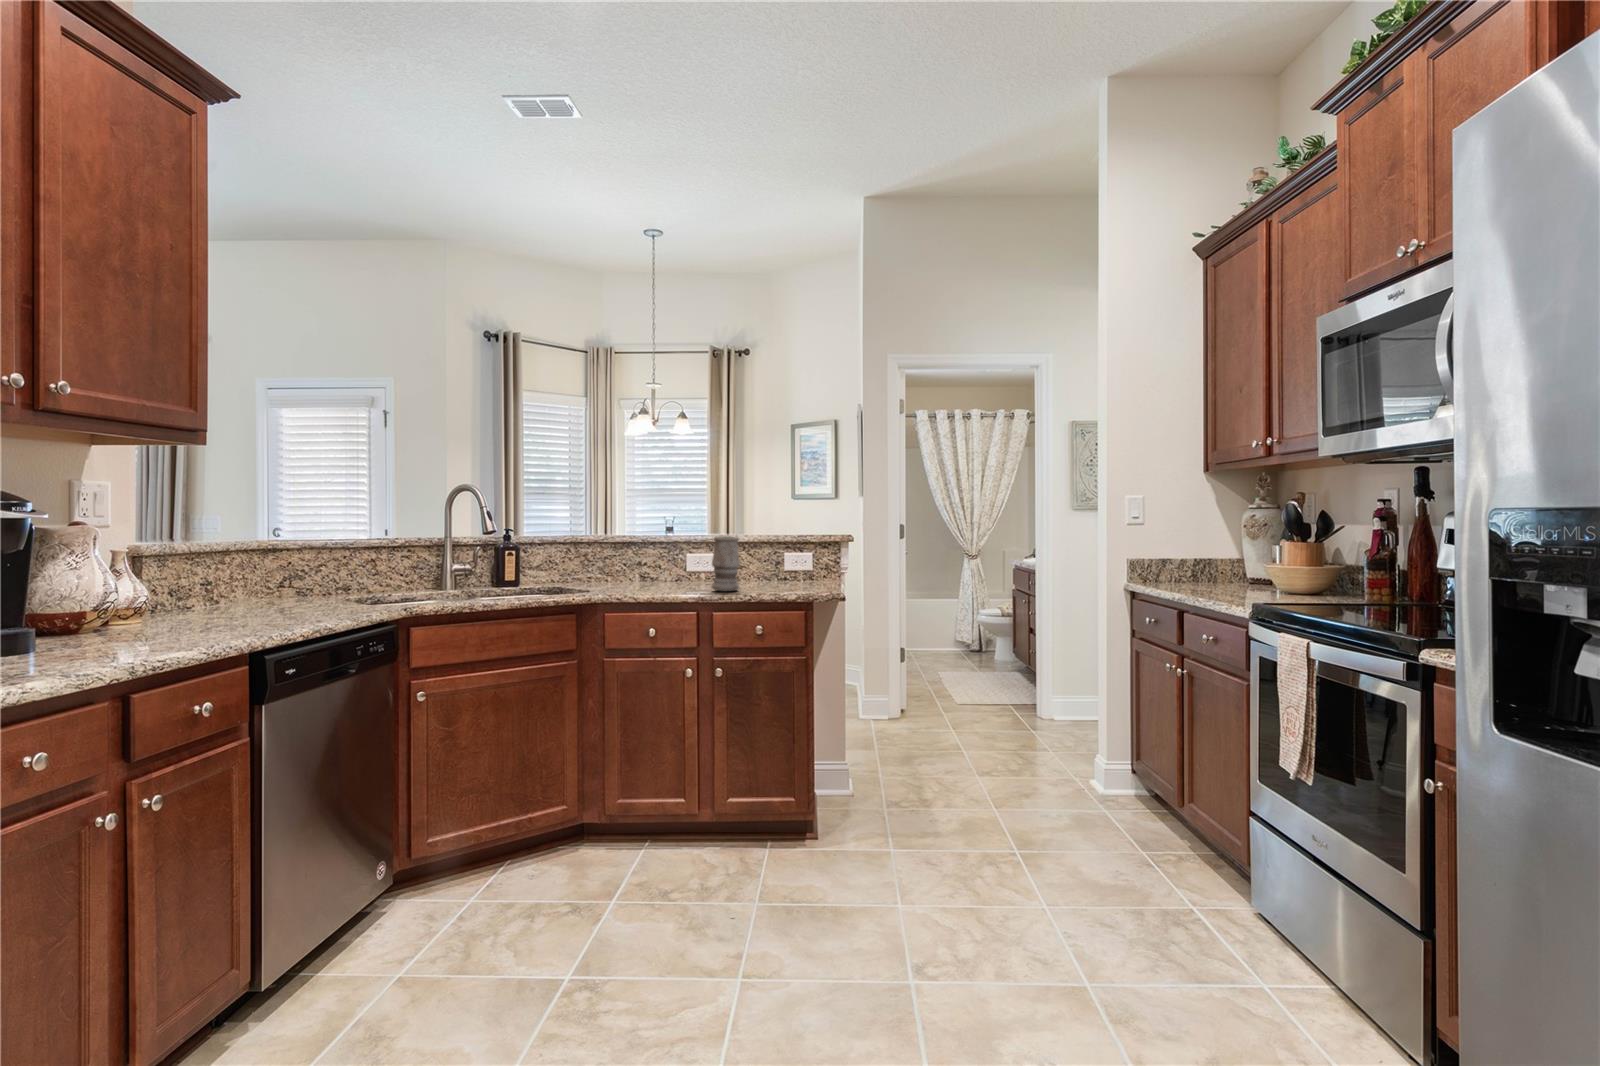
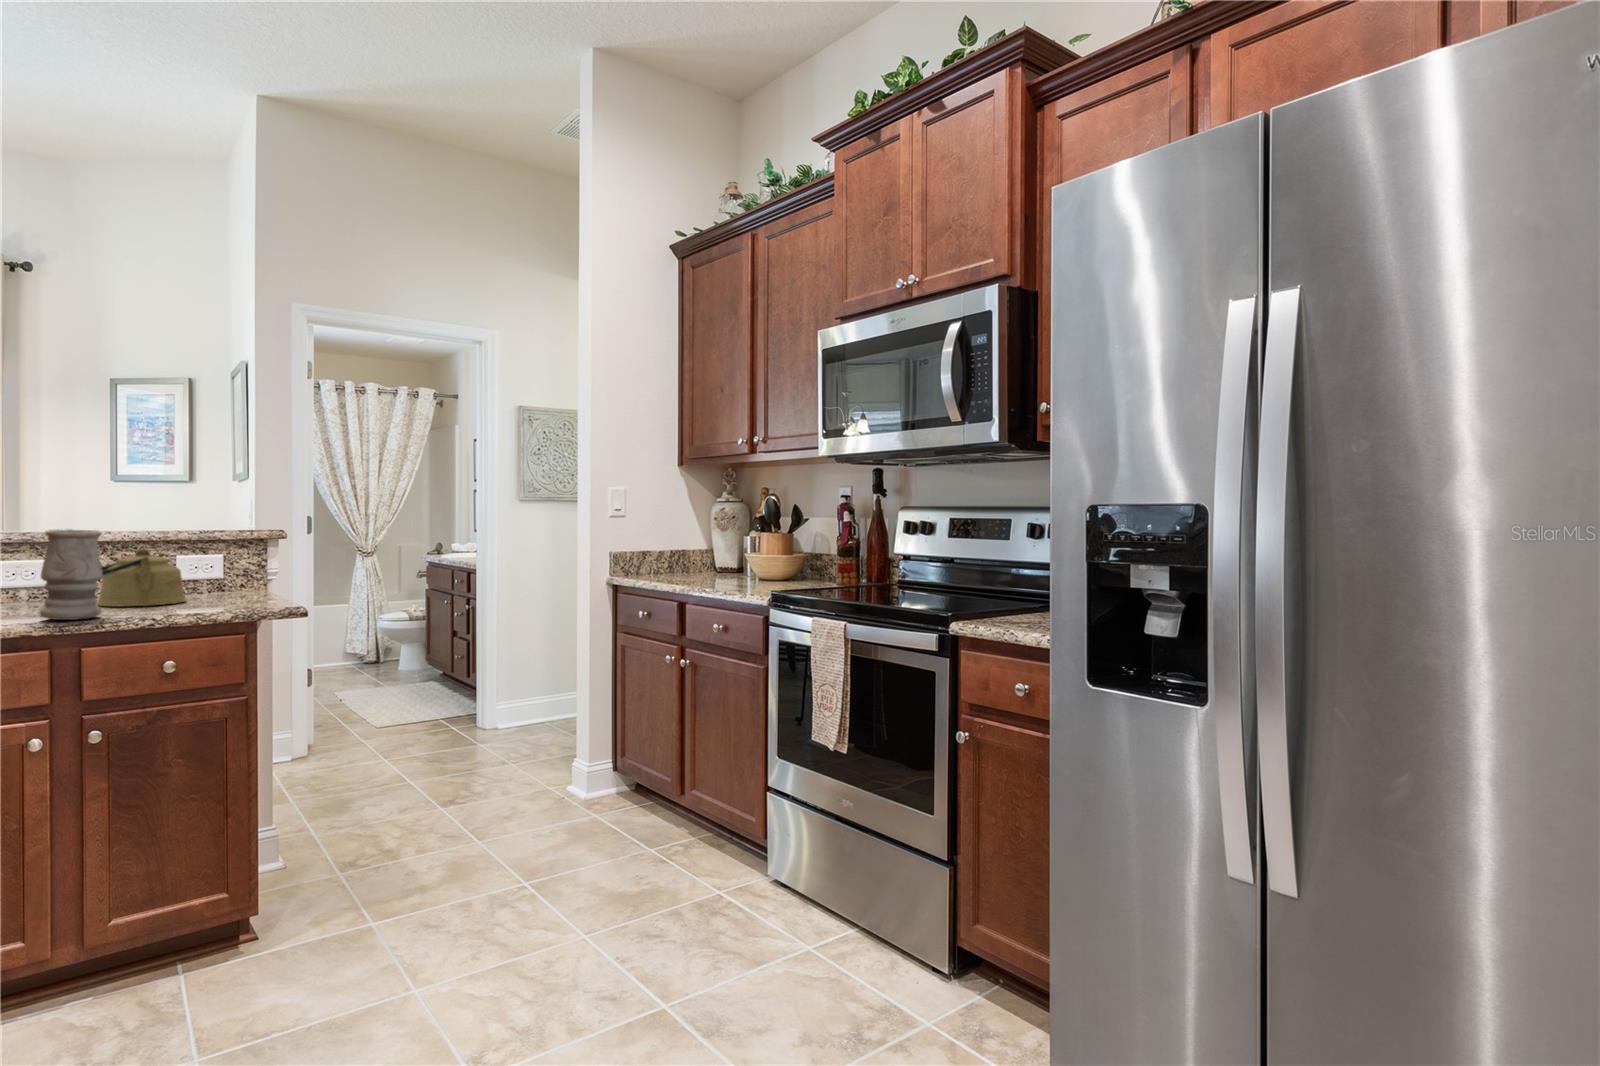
kettle: none [743,549,792,586] -> present [97,549,186,606]

